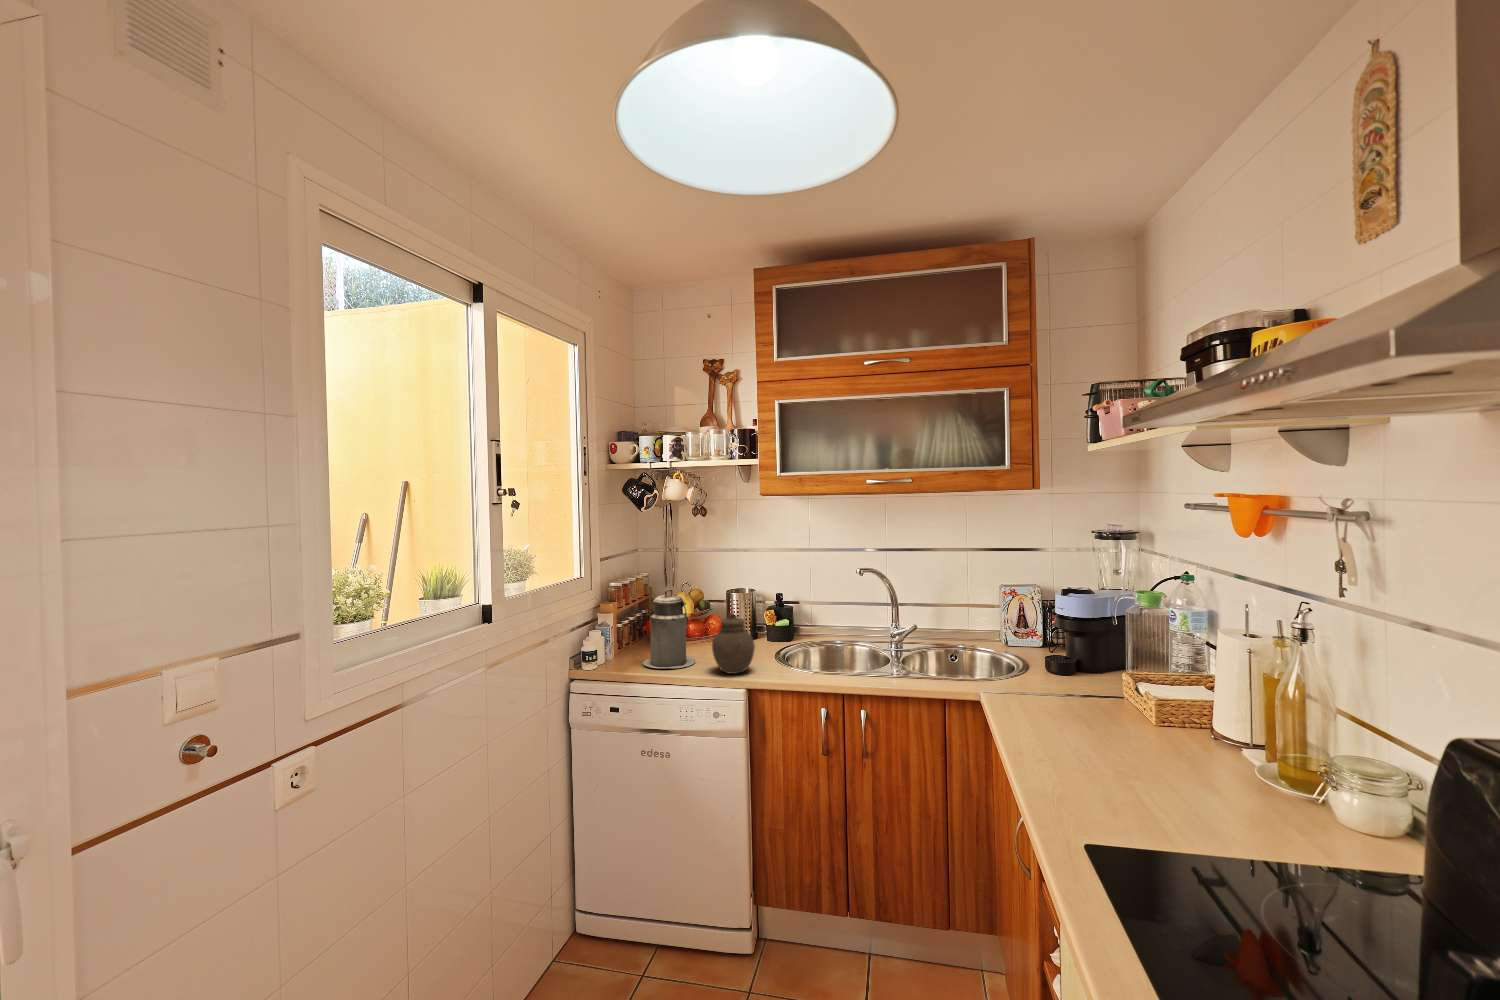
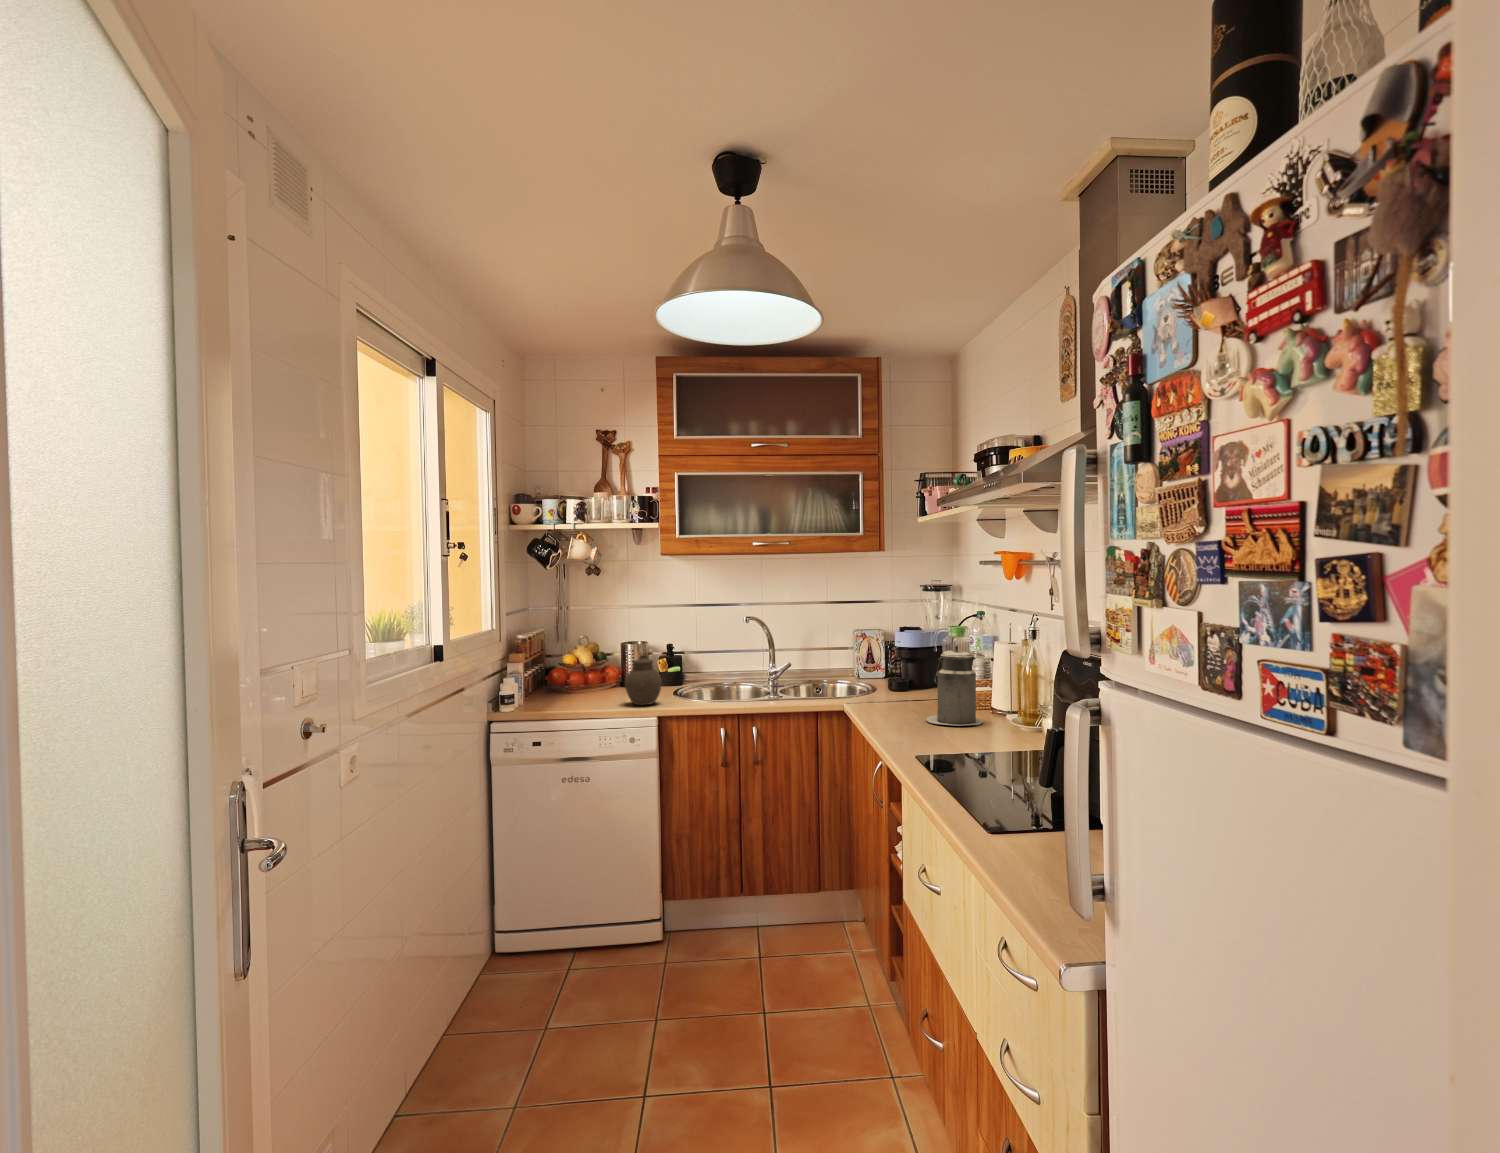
canister: present [643,589,695,668] -> present [926,644,983,726]

